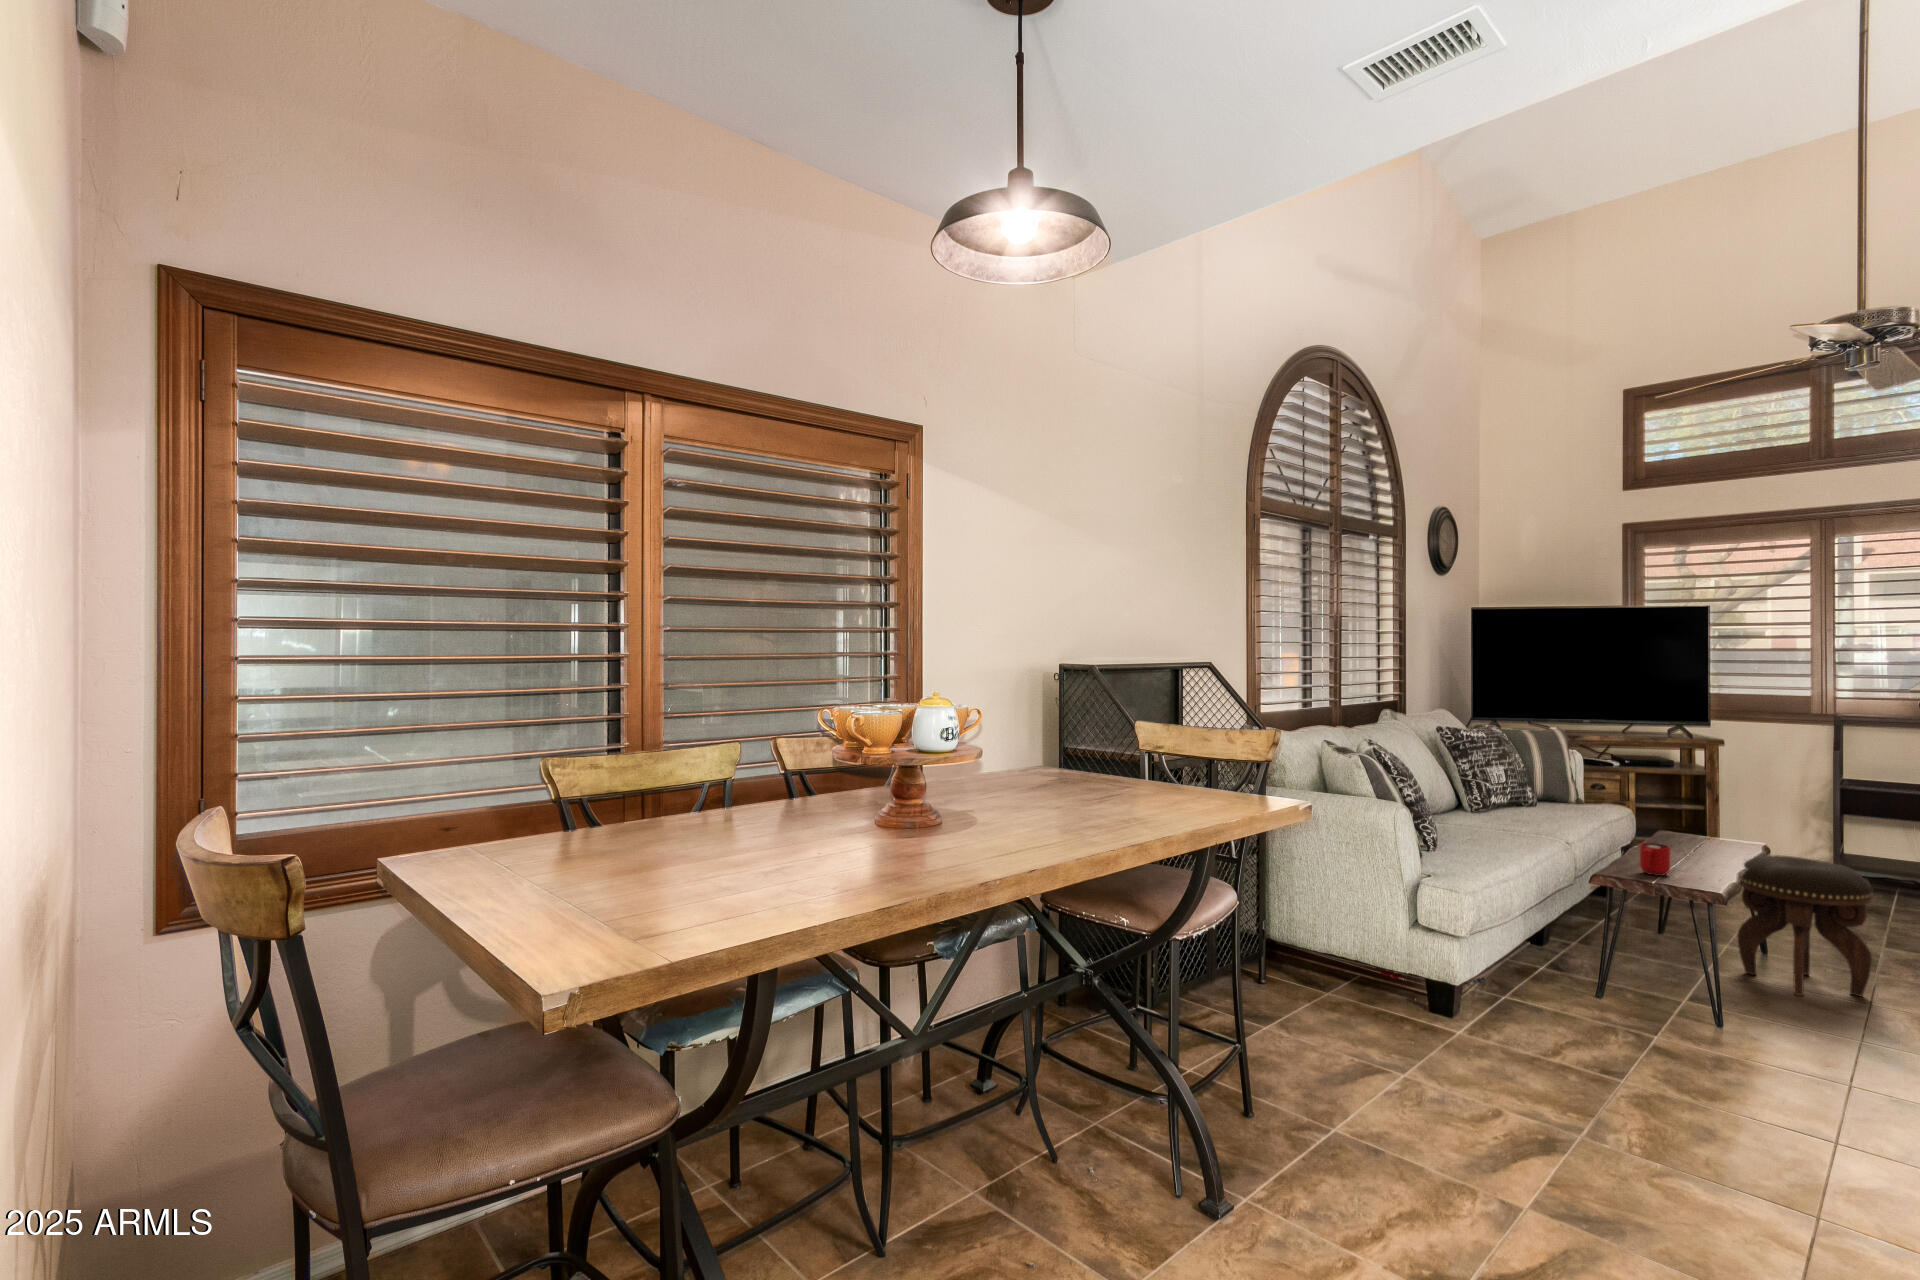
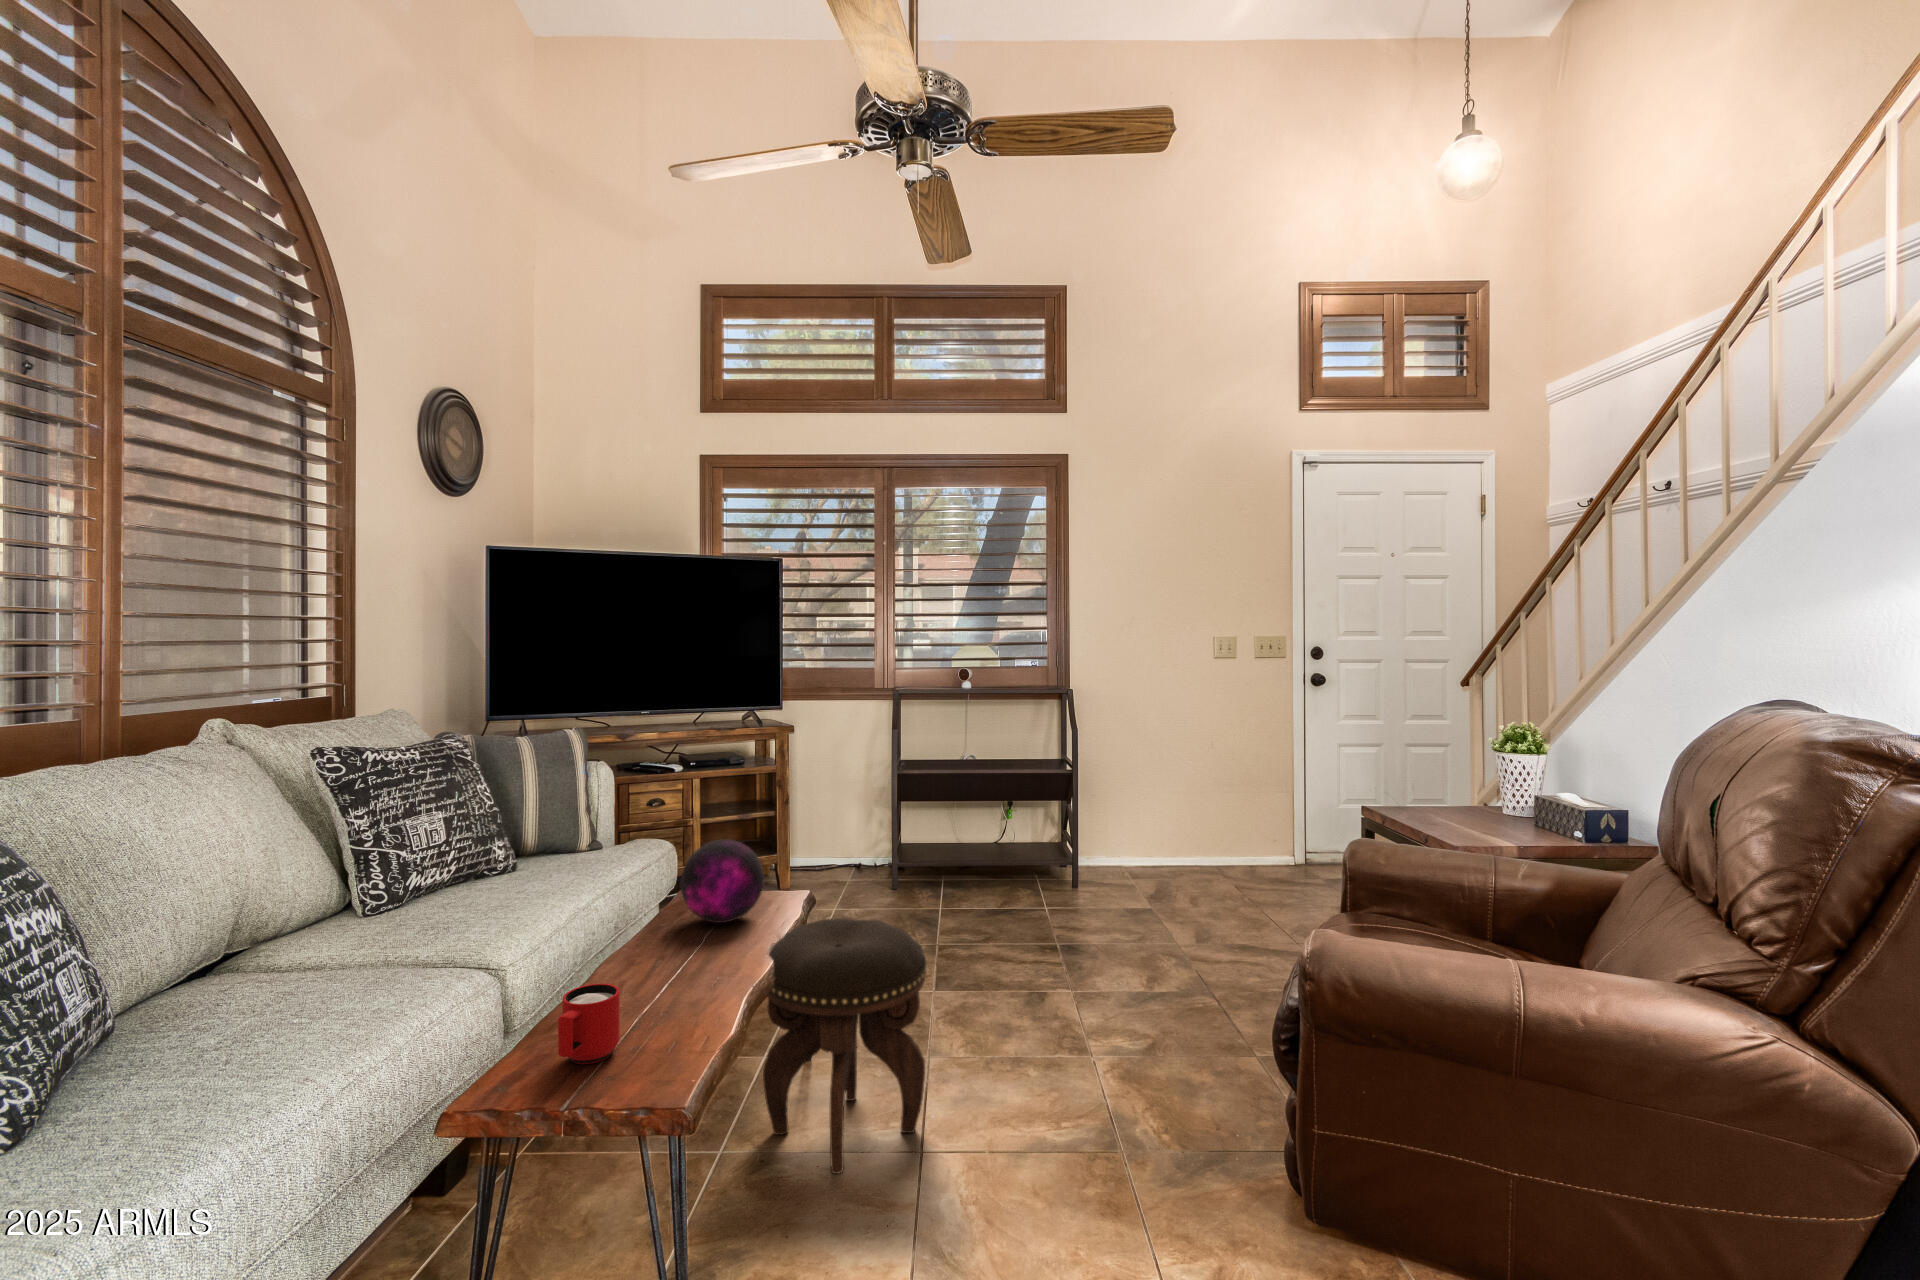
decorative orb: none [1669,799,1732,849] -> present [681,839,764,923]

